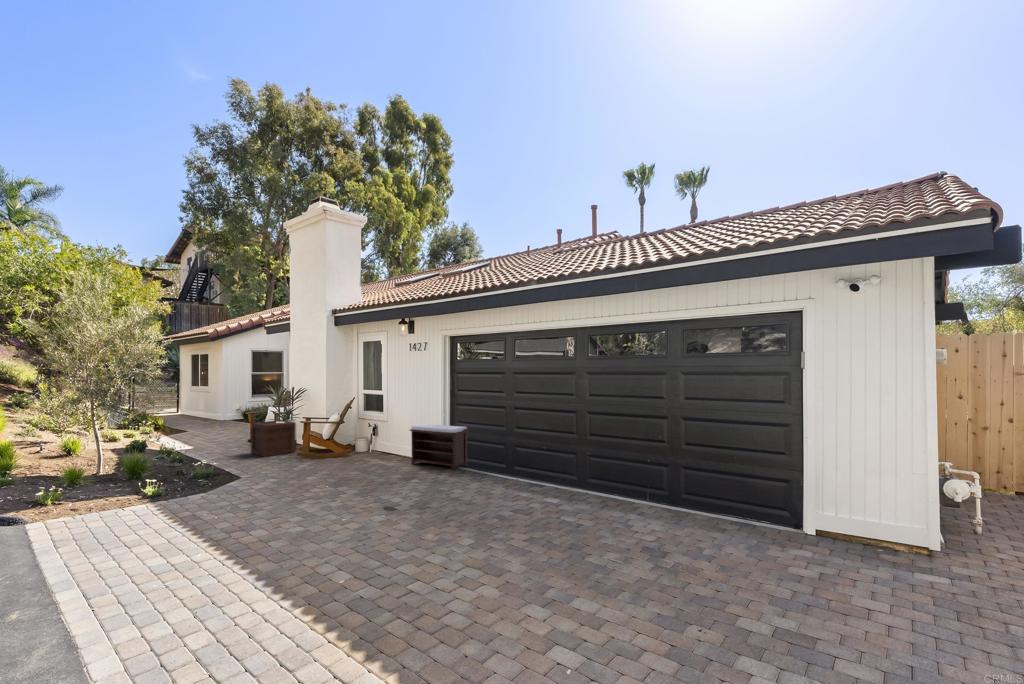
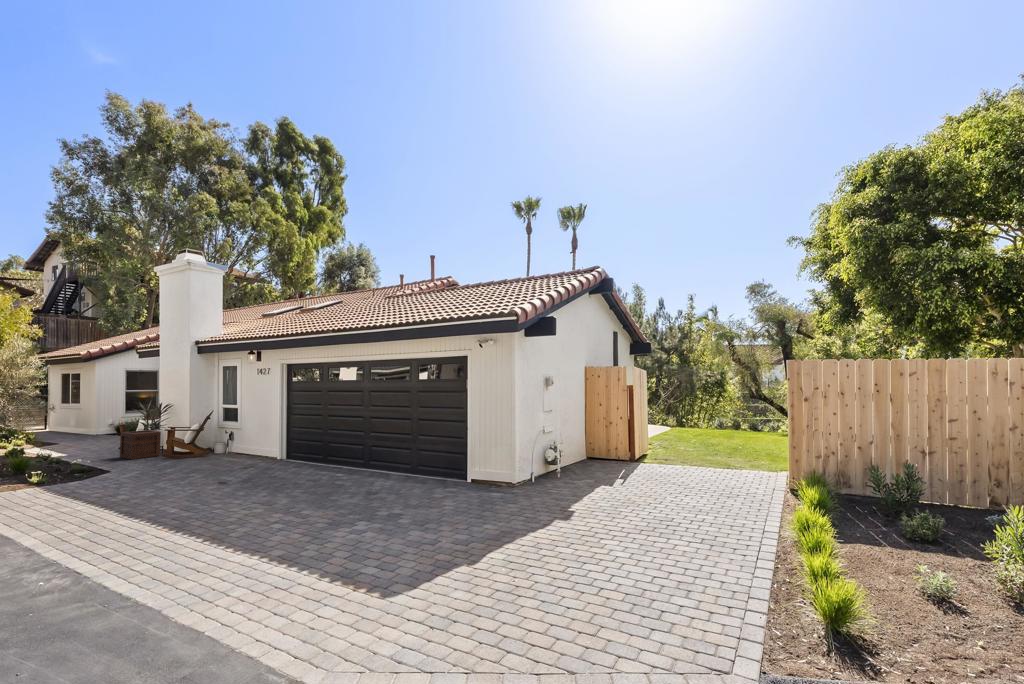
bench: present [410,424,469,469] -> none [254,431,300,464]

